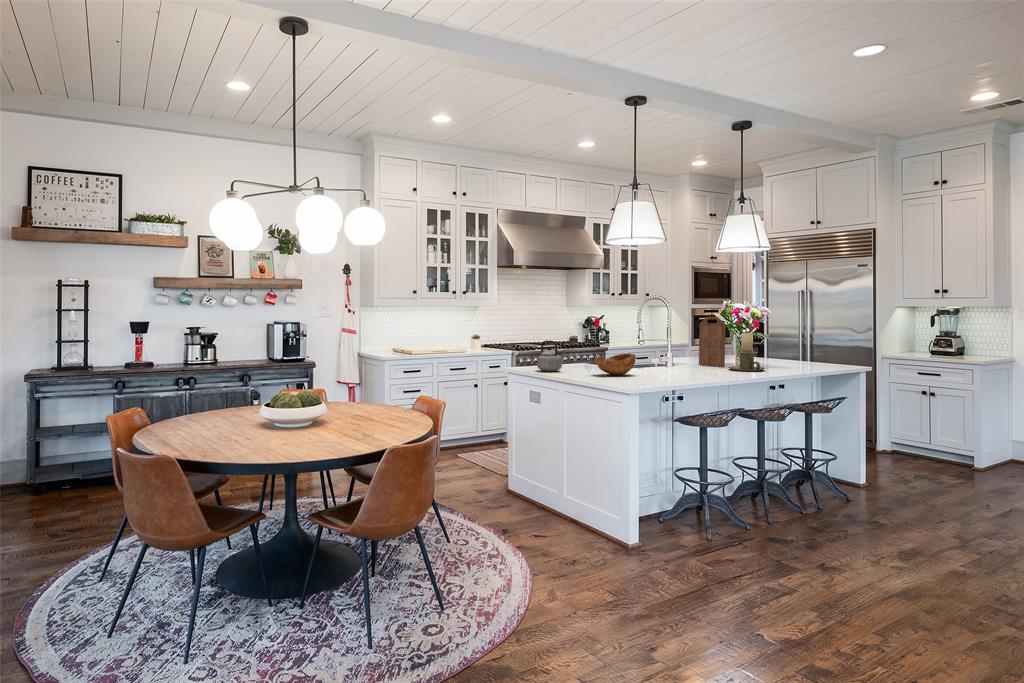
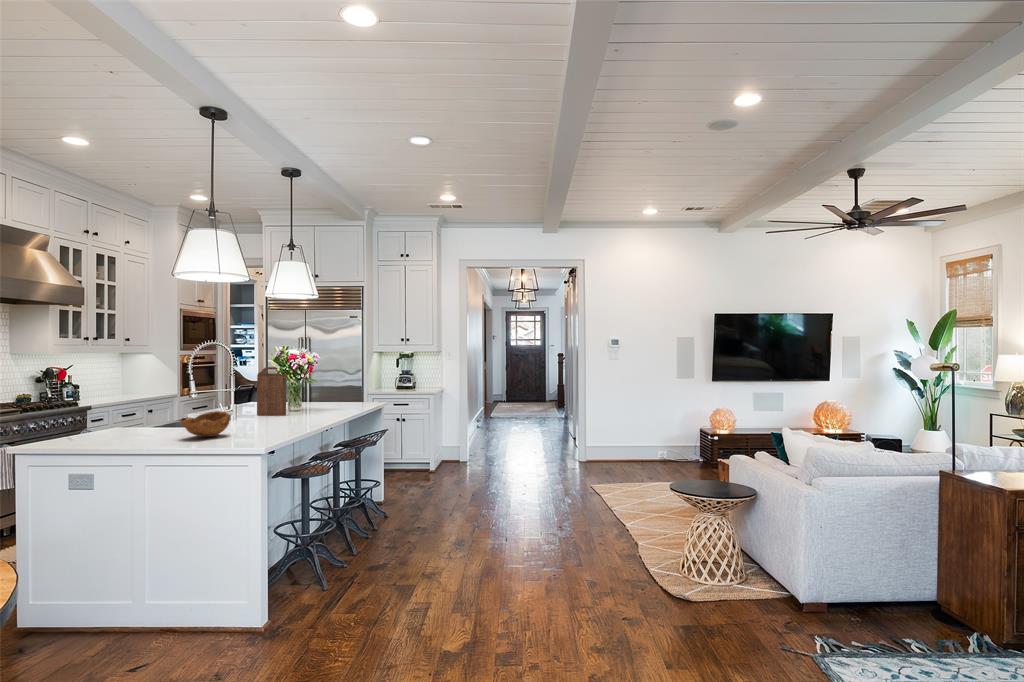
candle holder: present [728,333,765,371] -> none [295,382,331,418]
teapot: present [537,340,565,372] -> none [90,403,135,442]

